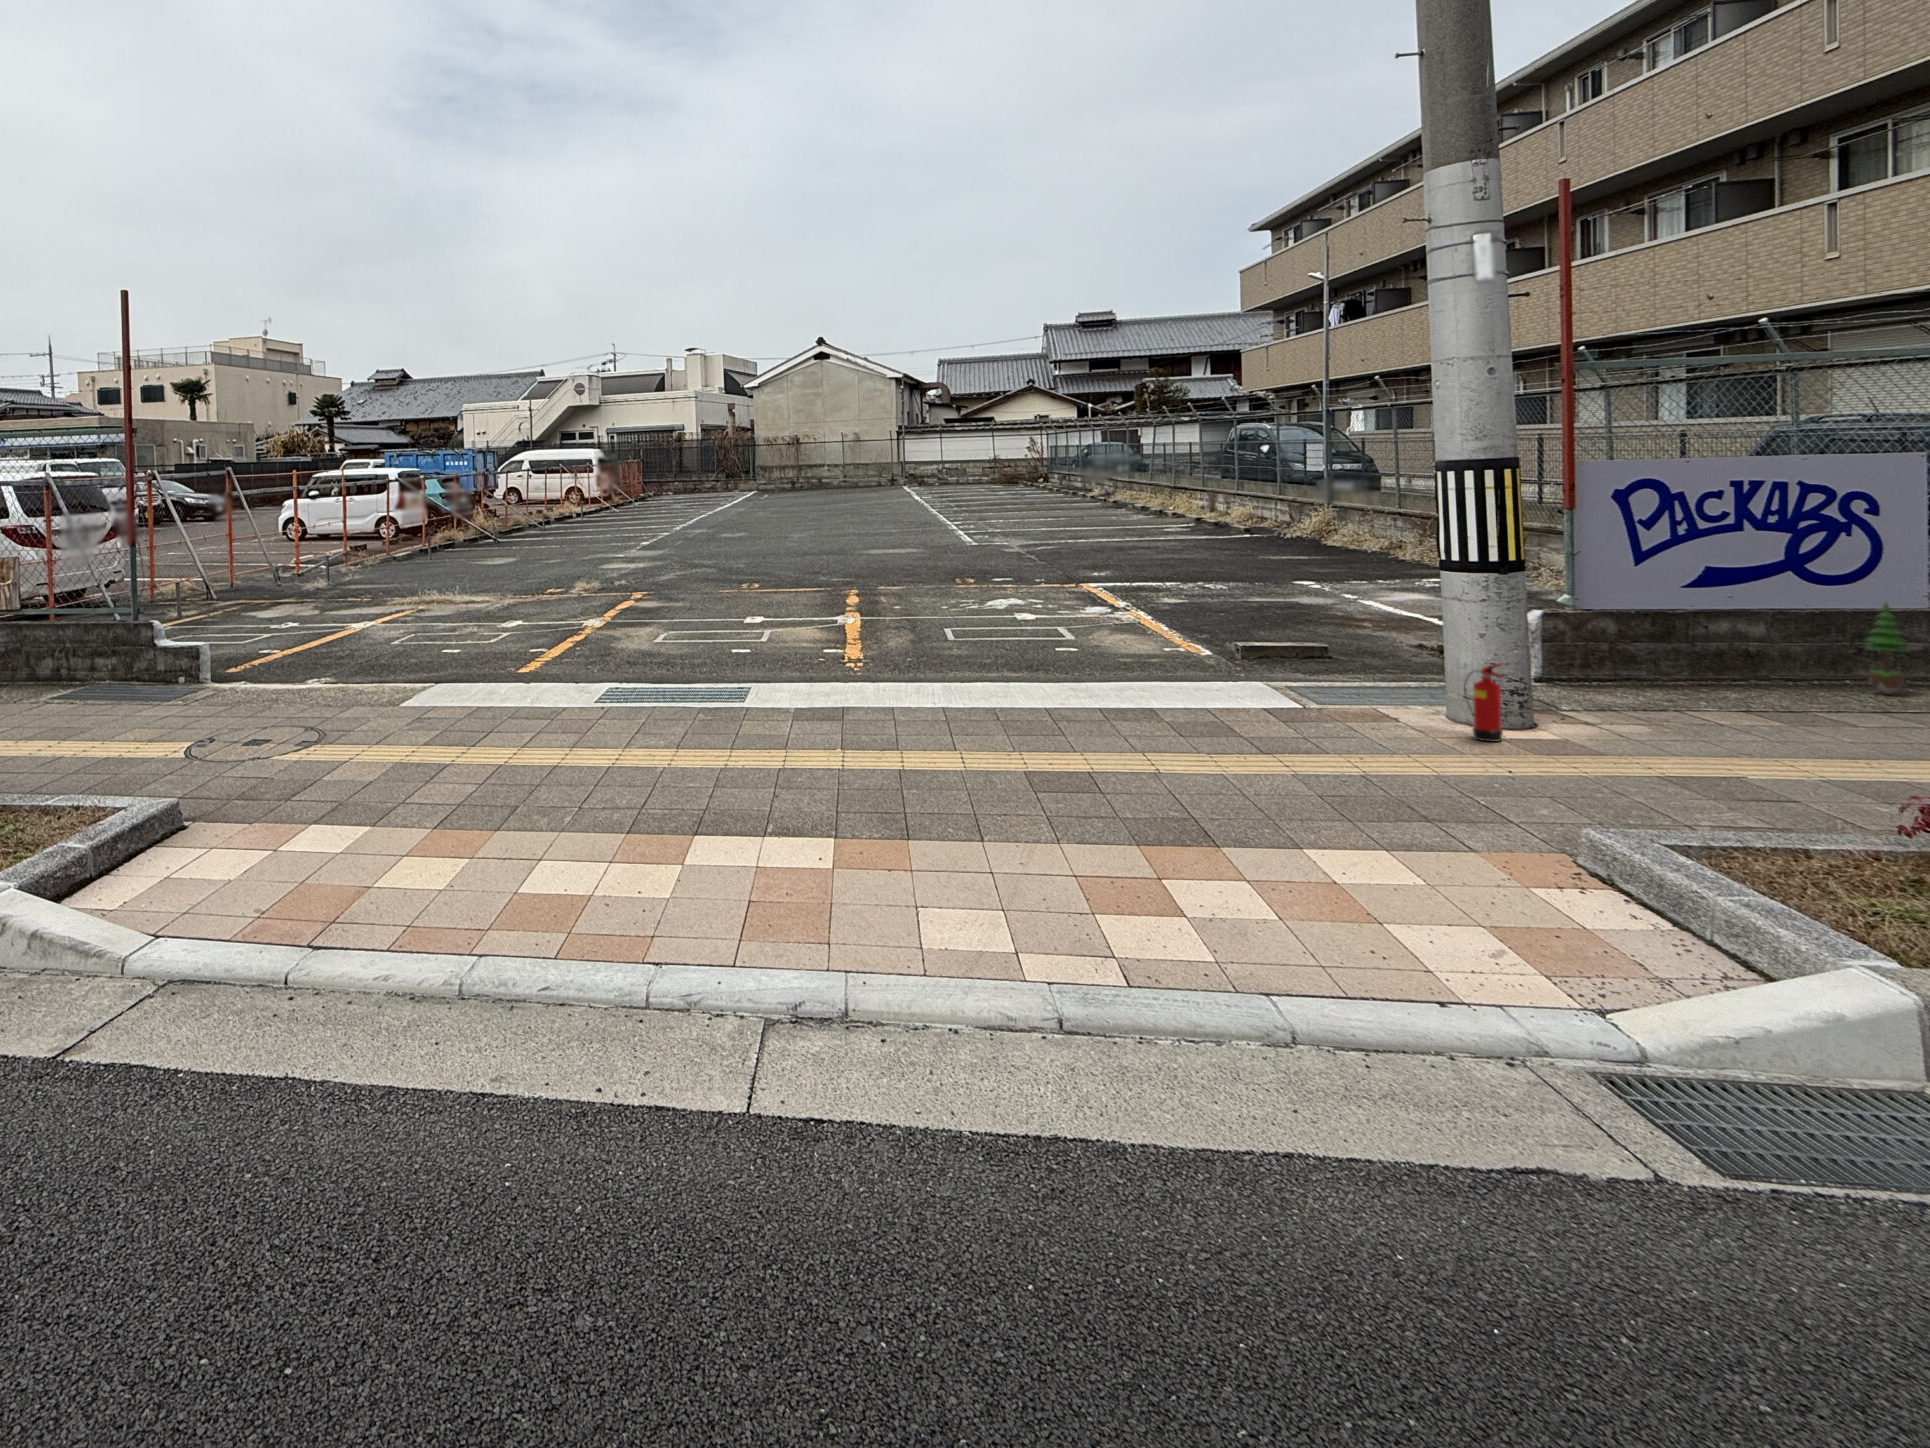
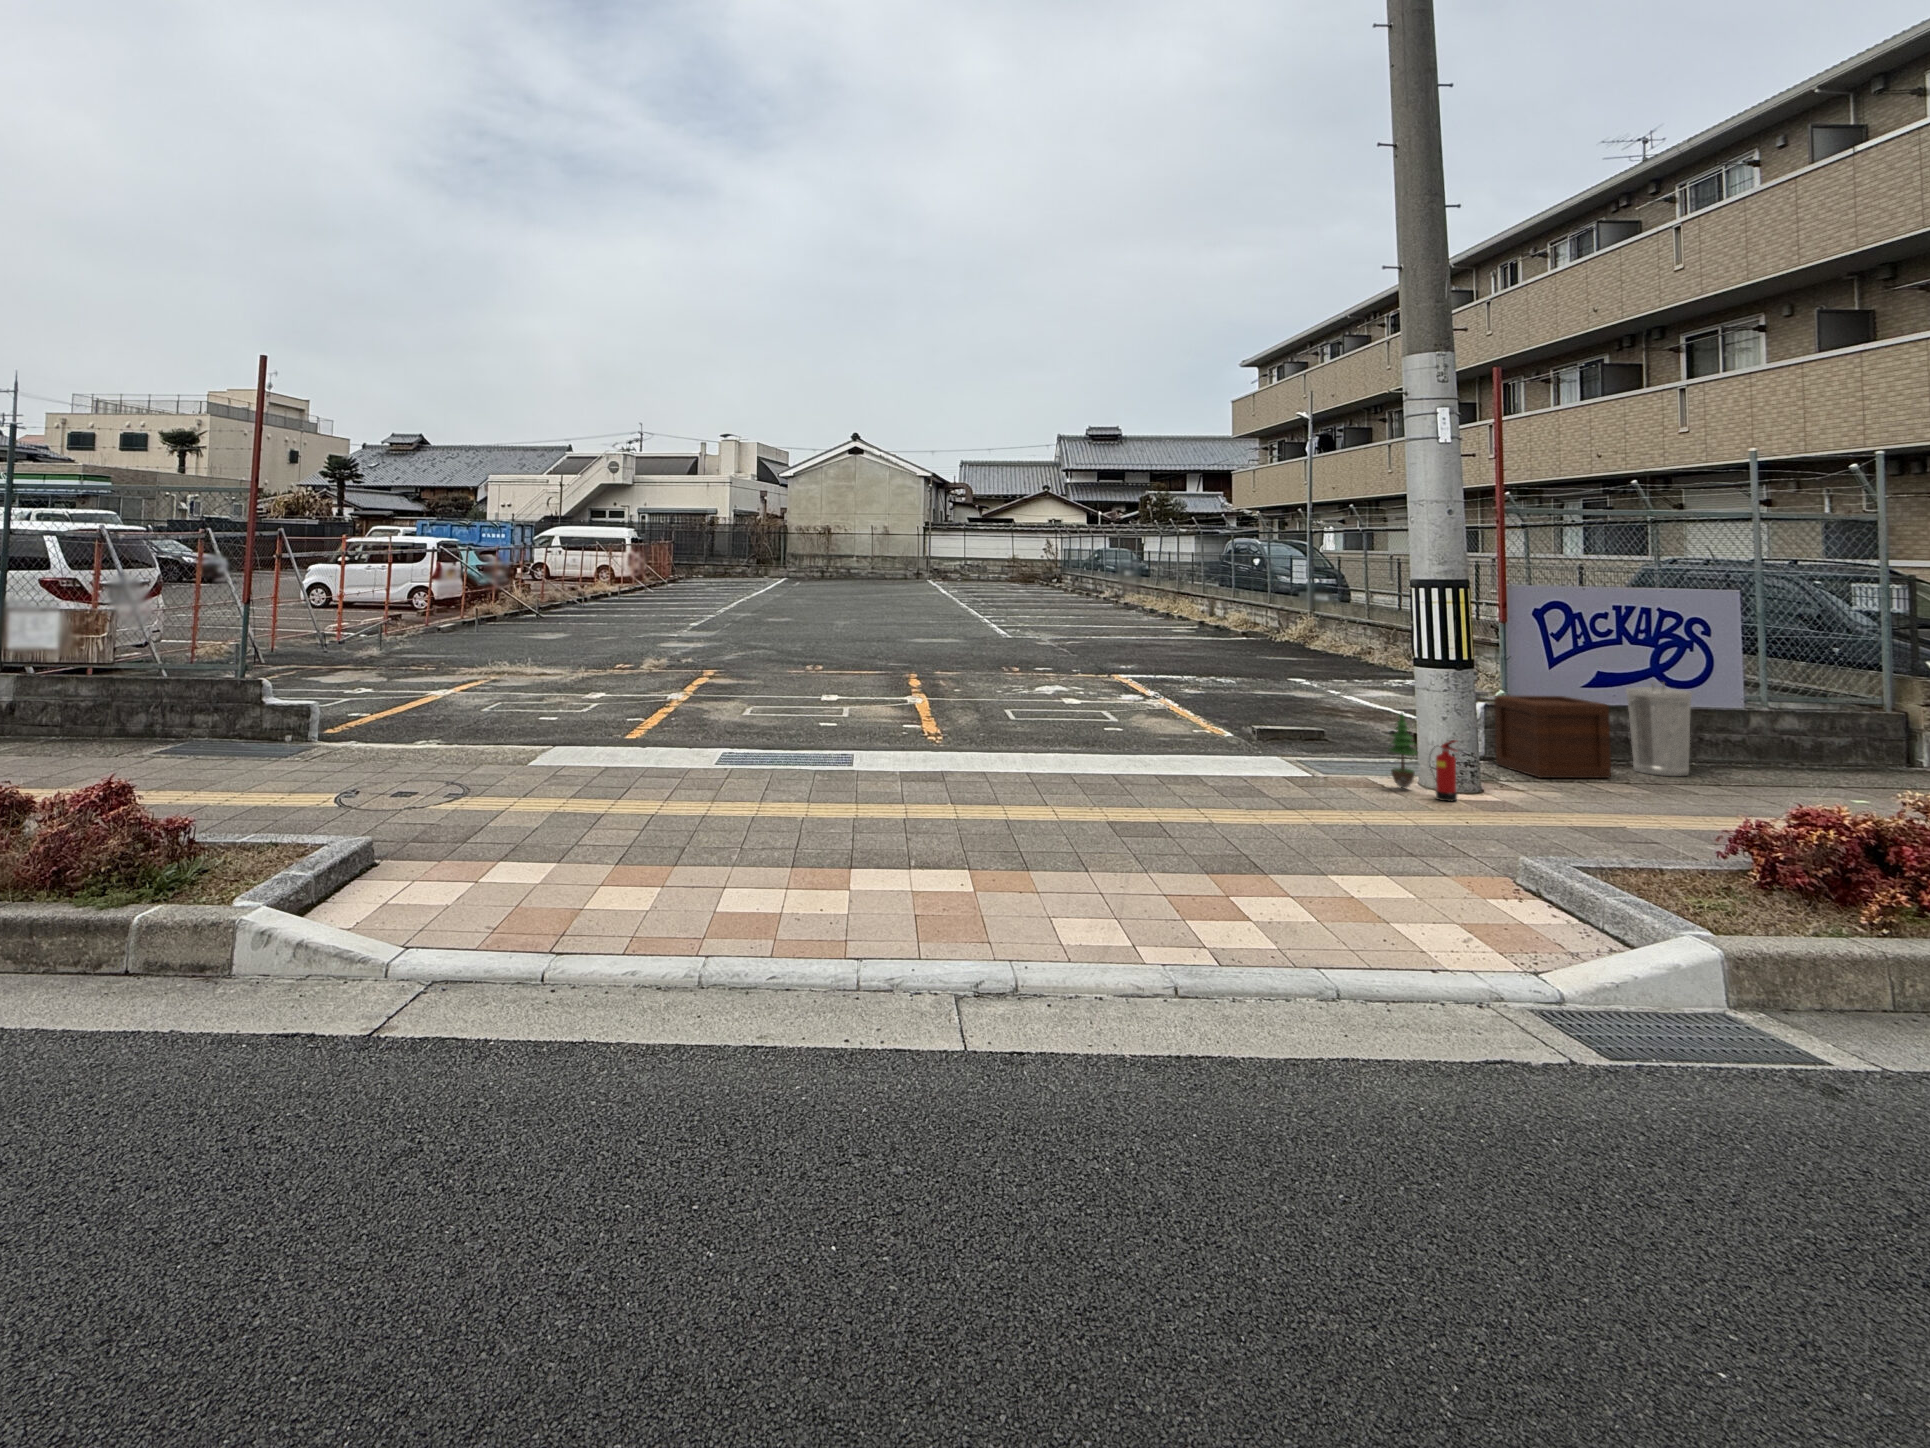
trash can: none [1744,580,1842,703] -> present [1626,682,1692,776]
wooden crate: none [1558,601,1721,707] -> present [1494,695,1611,778]
potted tree: present [1866,603,1906,694] -> present [1389,713,1417,789]

